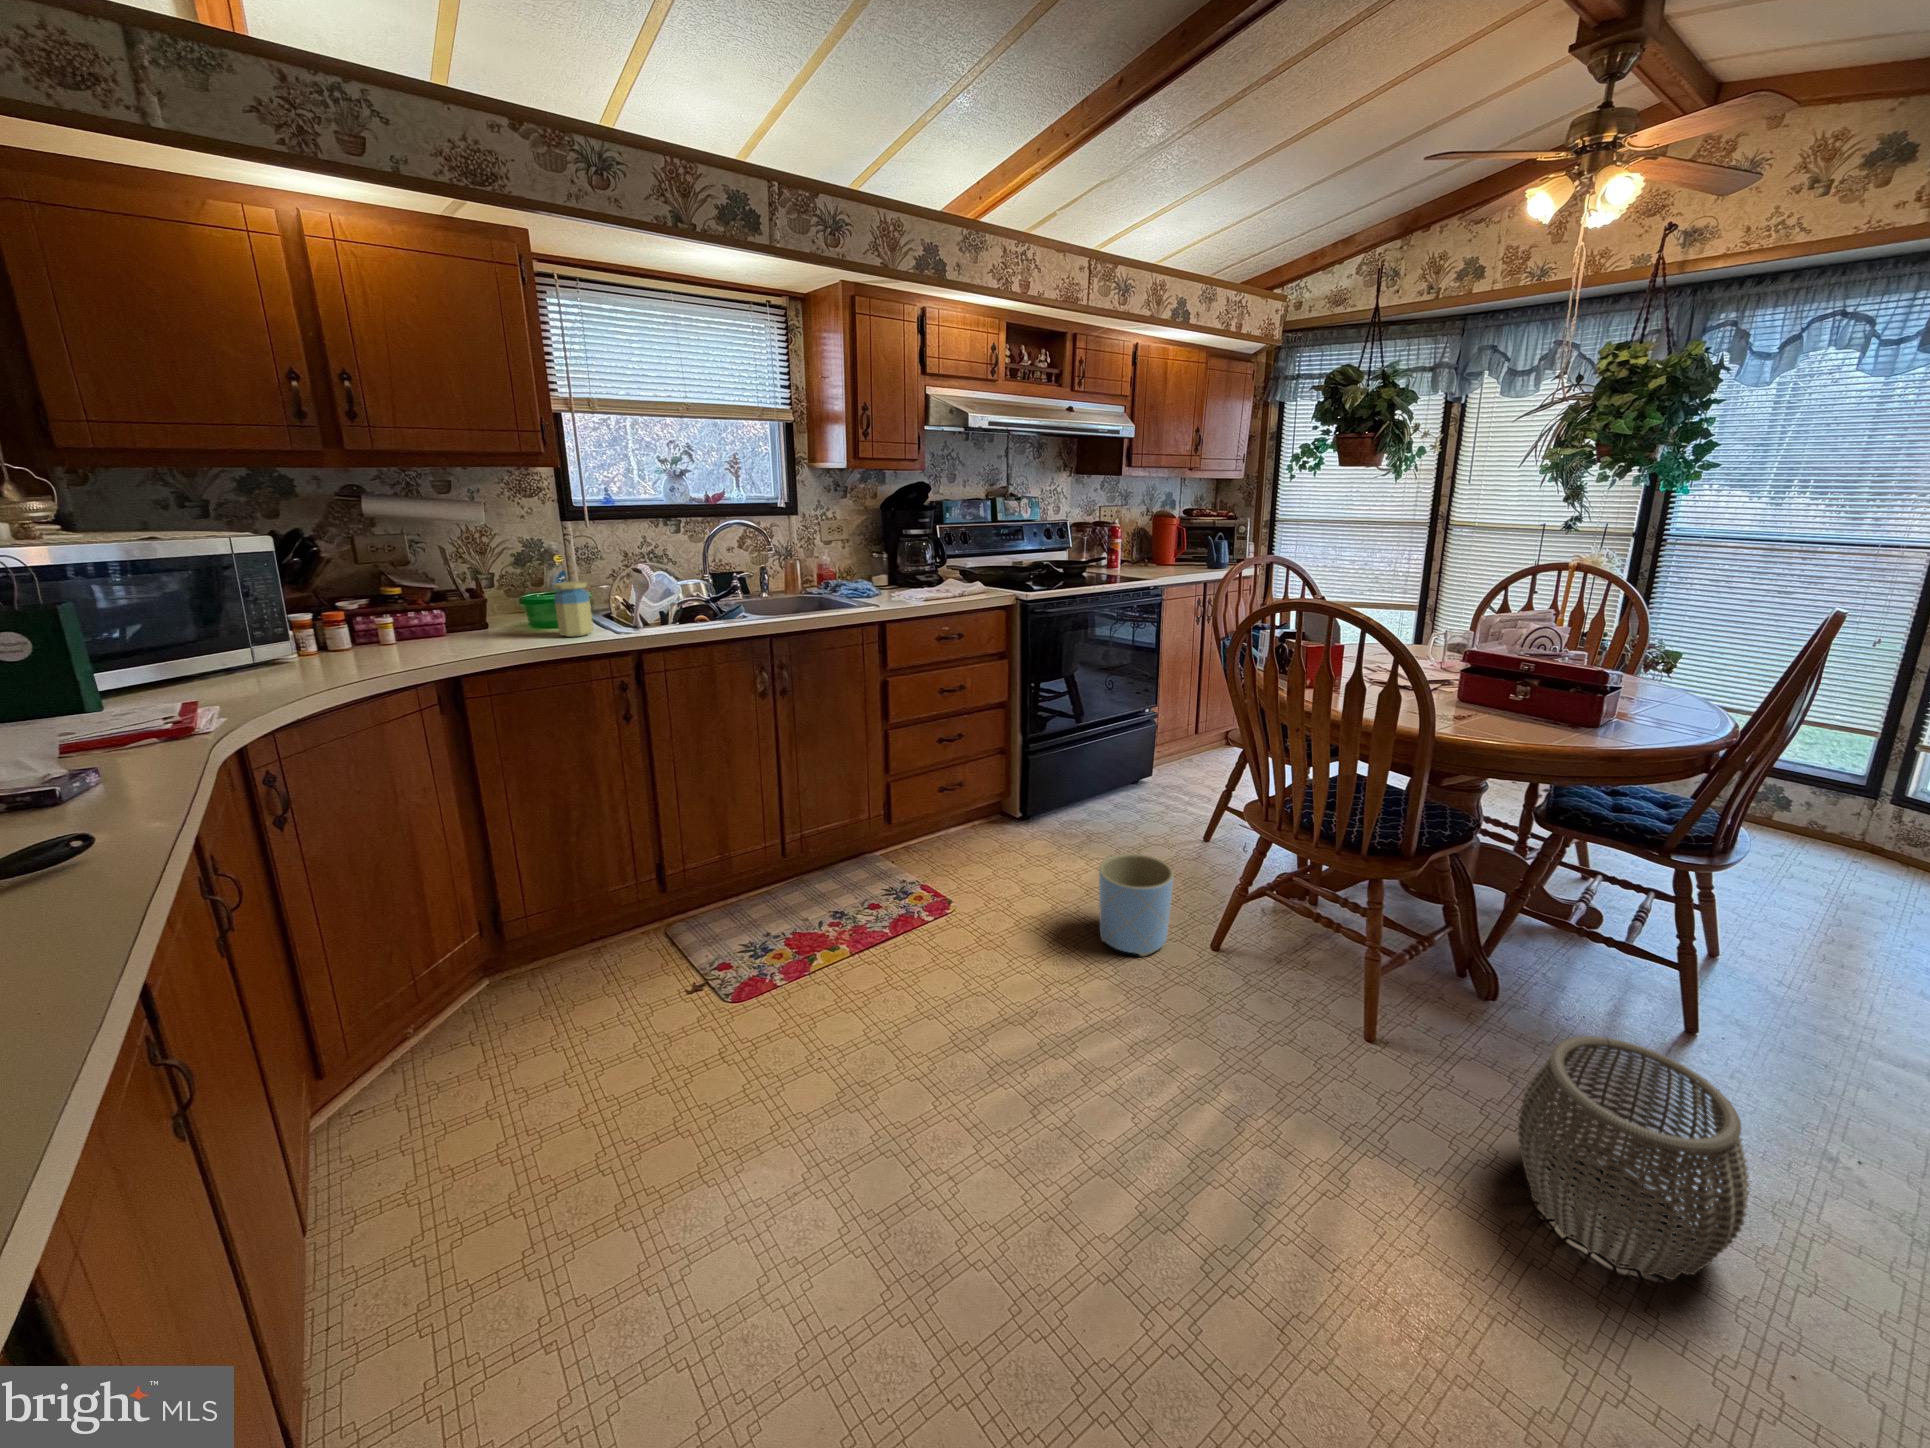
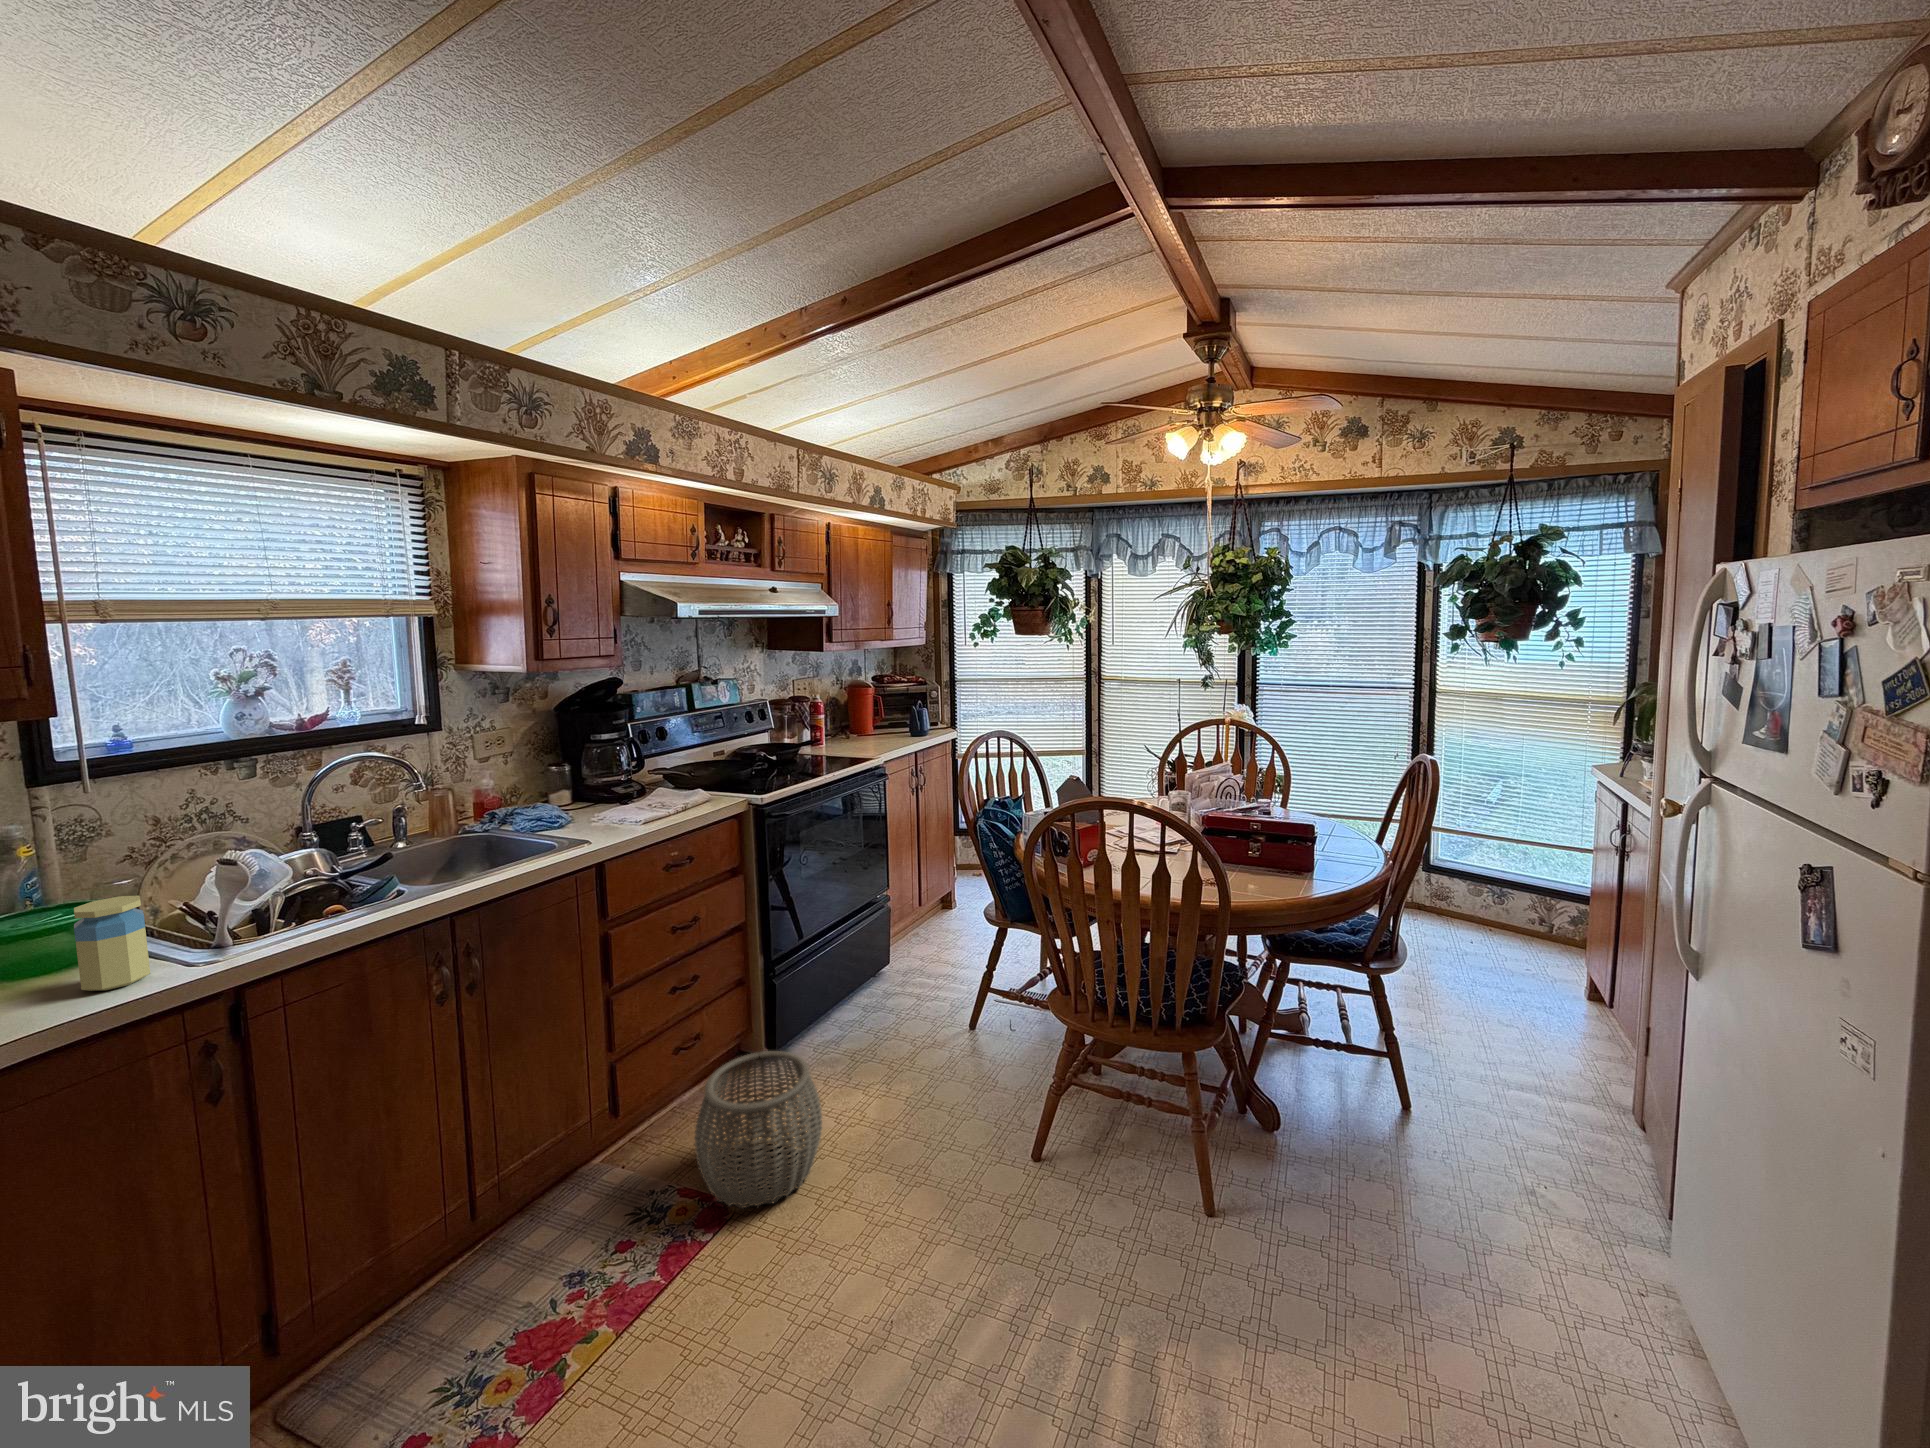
planter: present [1099,854,1174,956] -> none [914,1074,994,1194]
woven basket: present [1518,1036,1749,1280] -> present [694,1051,822,1208]

